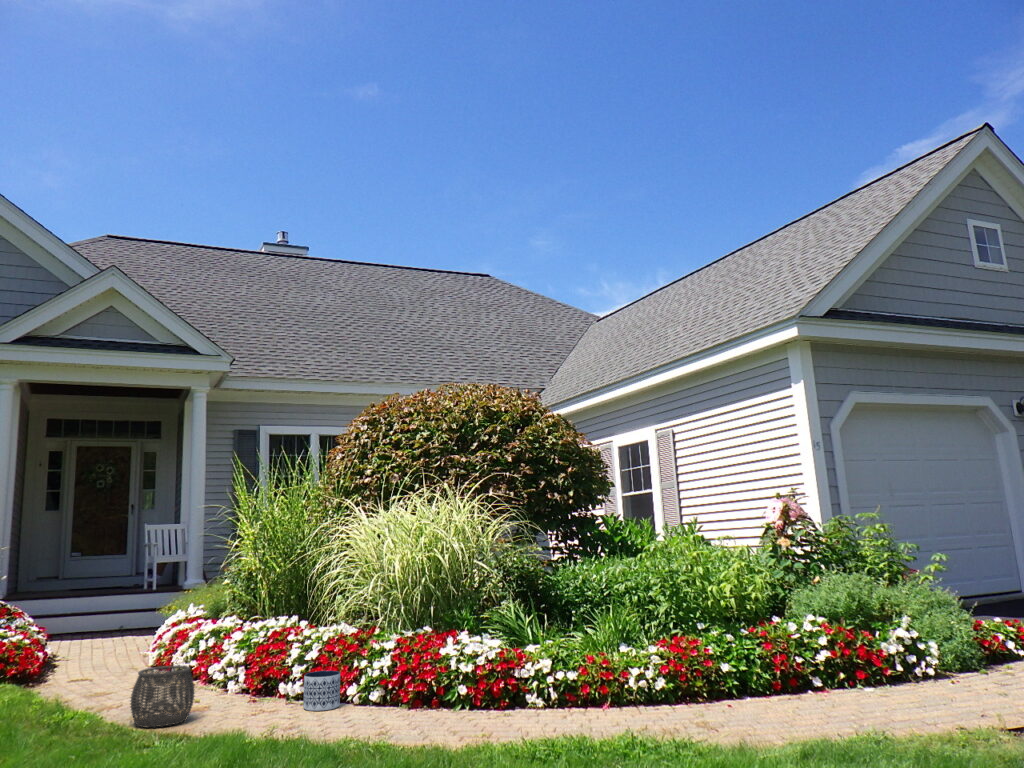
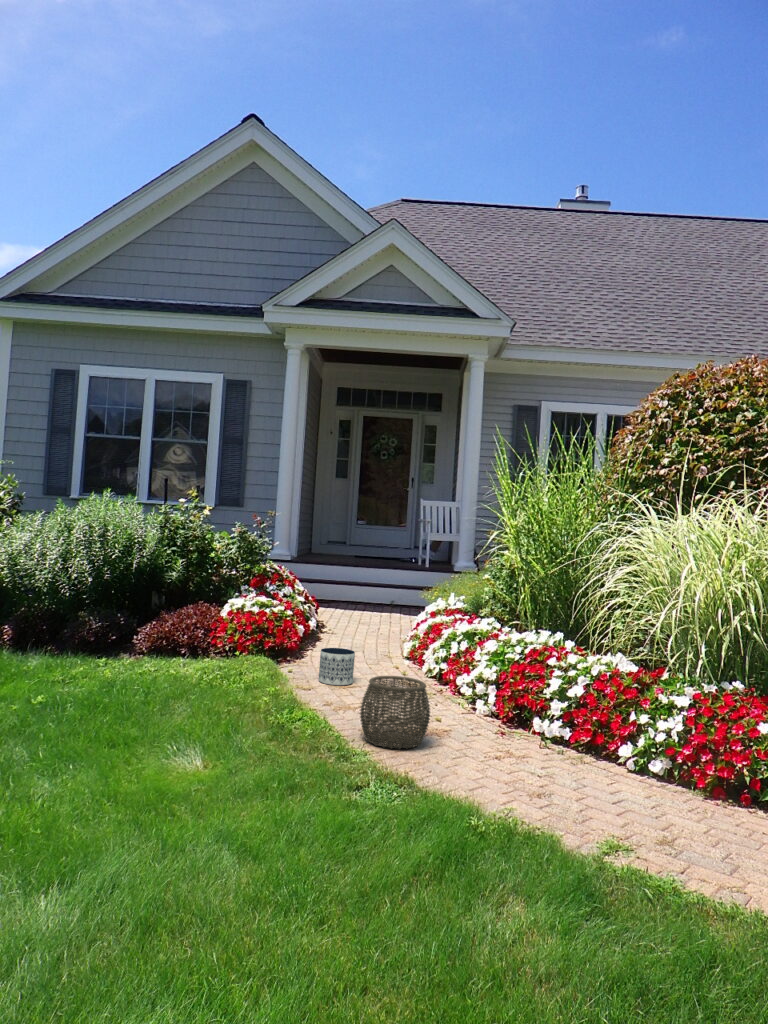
planter: present [303,671,340,711] -> present [319,648,355,685]

